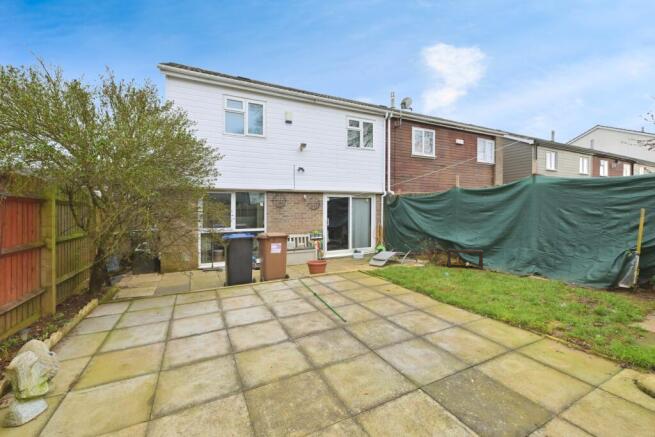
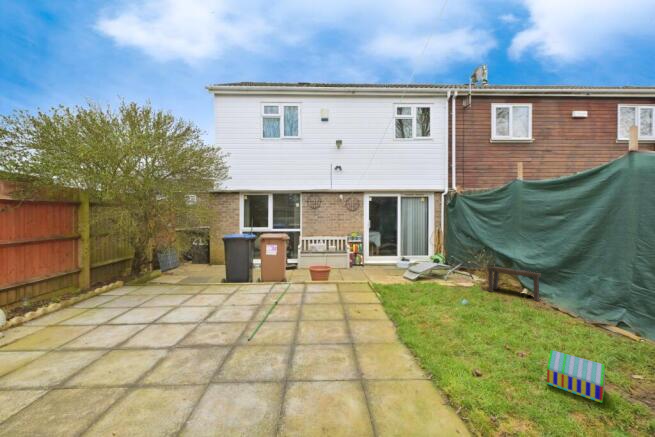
toy house: none [561,292,601,315] -> present [547,350,605,403]

